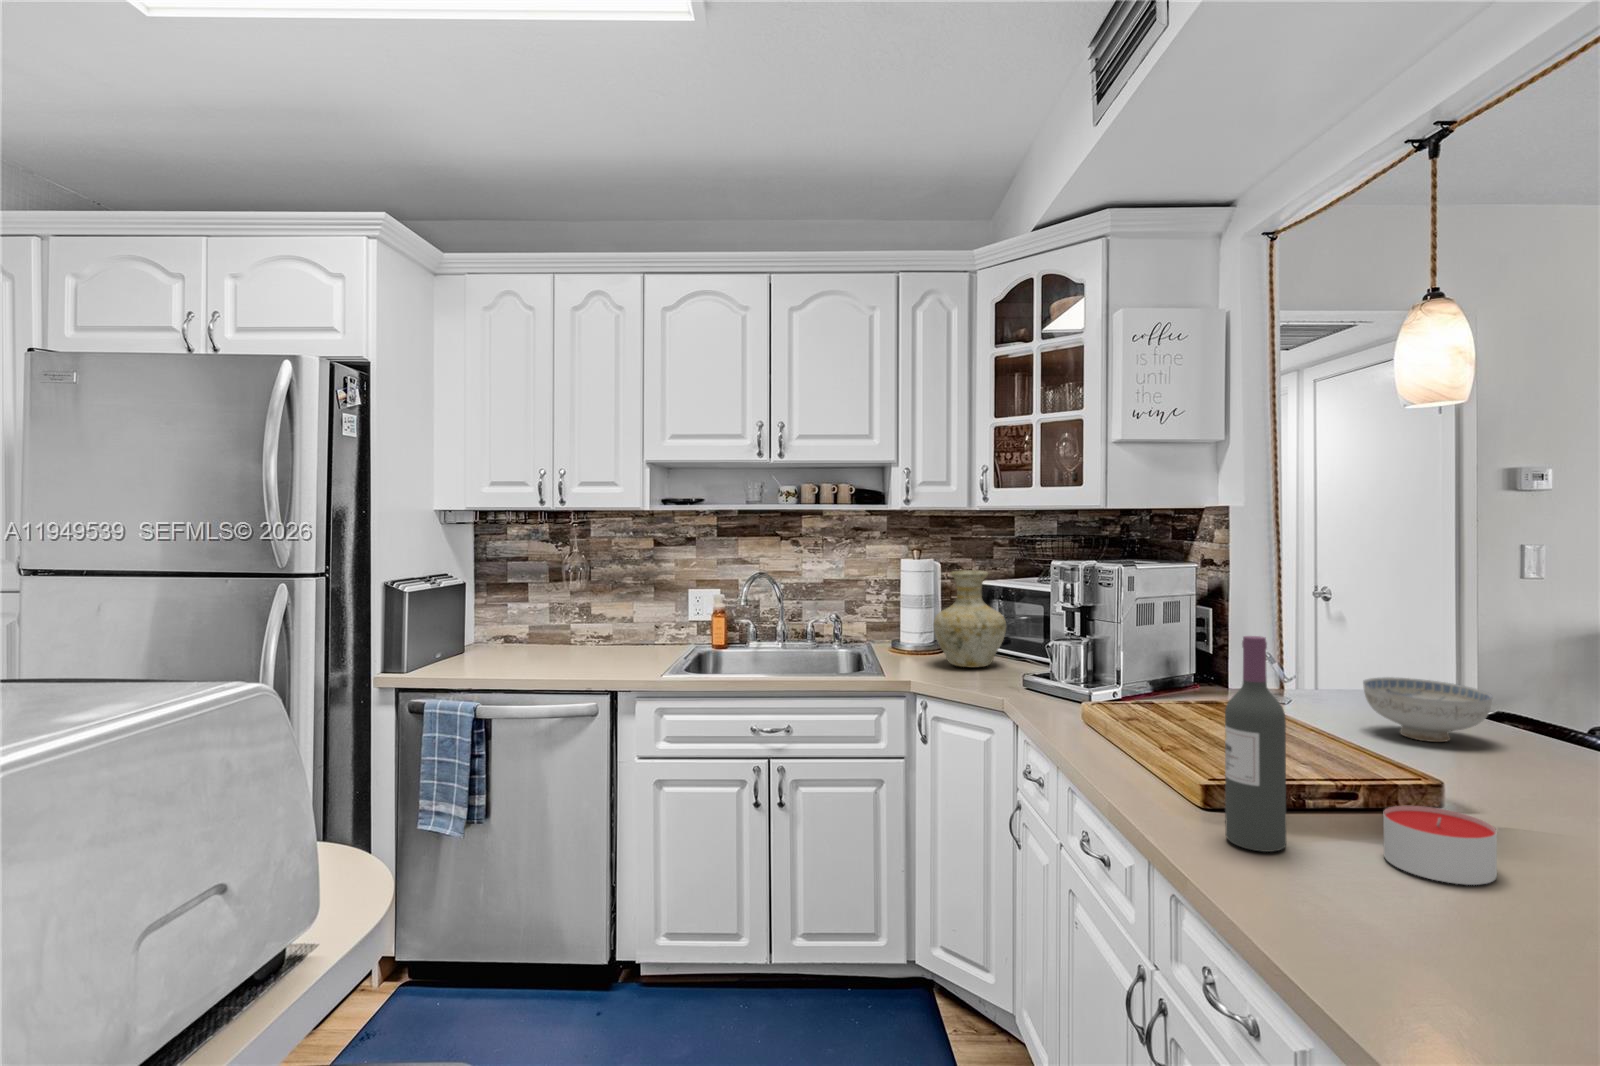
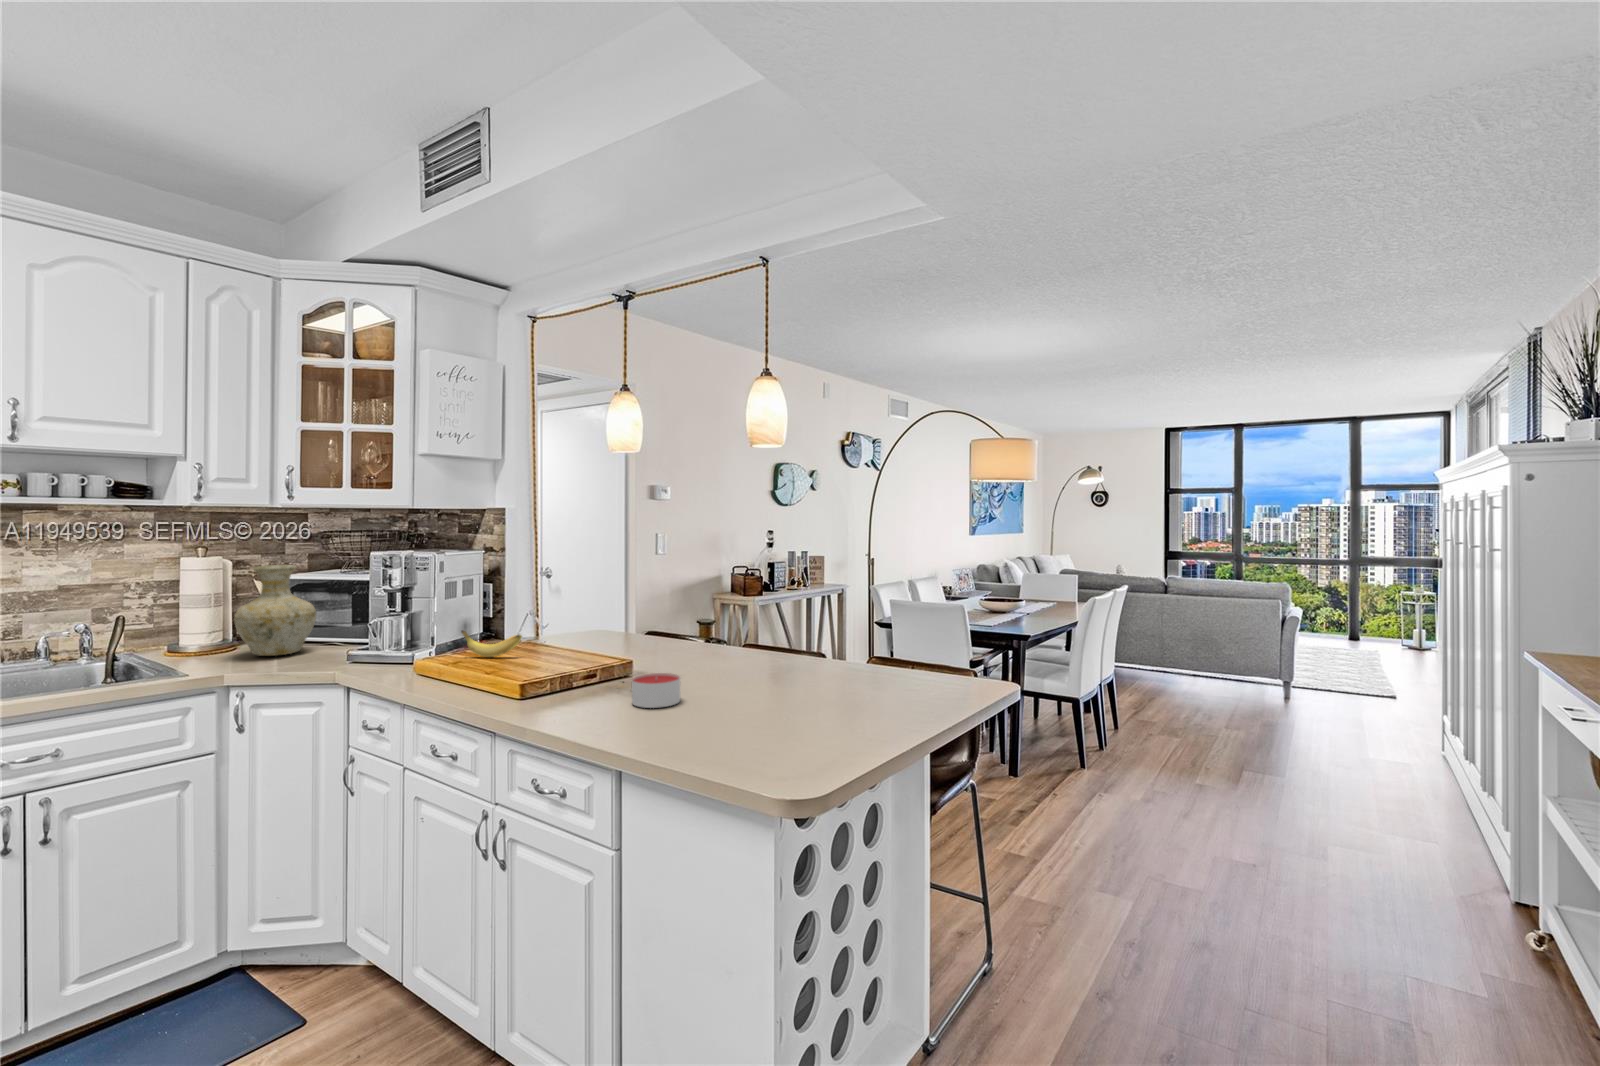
wine bottle: present [1225,636,1286,852] -> none [551,589,586,718]
banana: none [1142,670,1224,714] -> present [461,630,522,657]
ceramic bowl: present [1363,677,1492,742] -> none [601,614,663,648]

